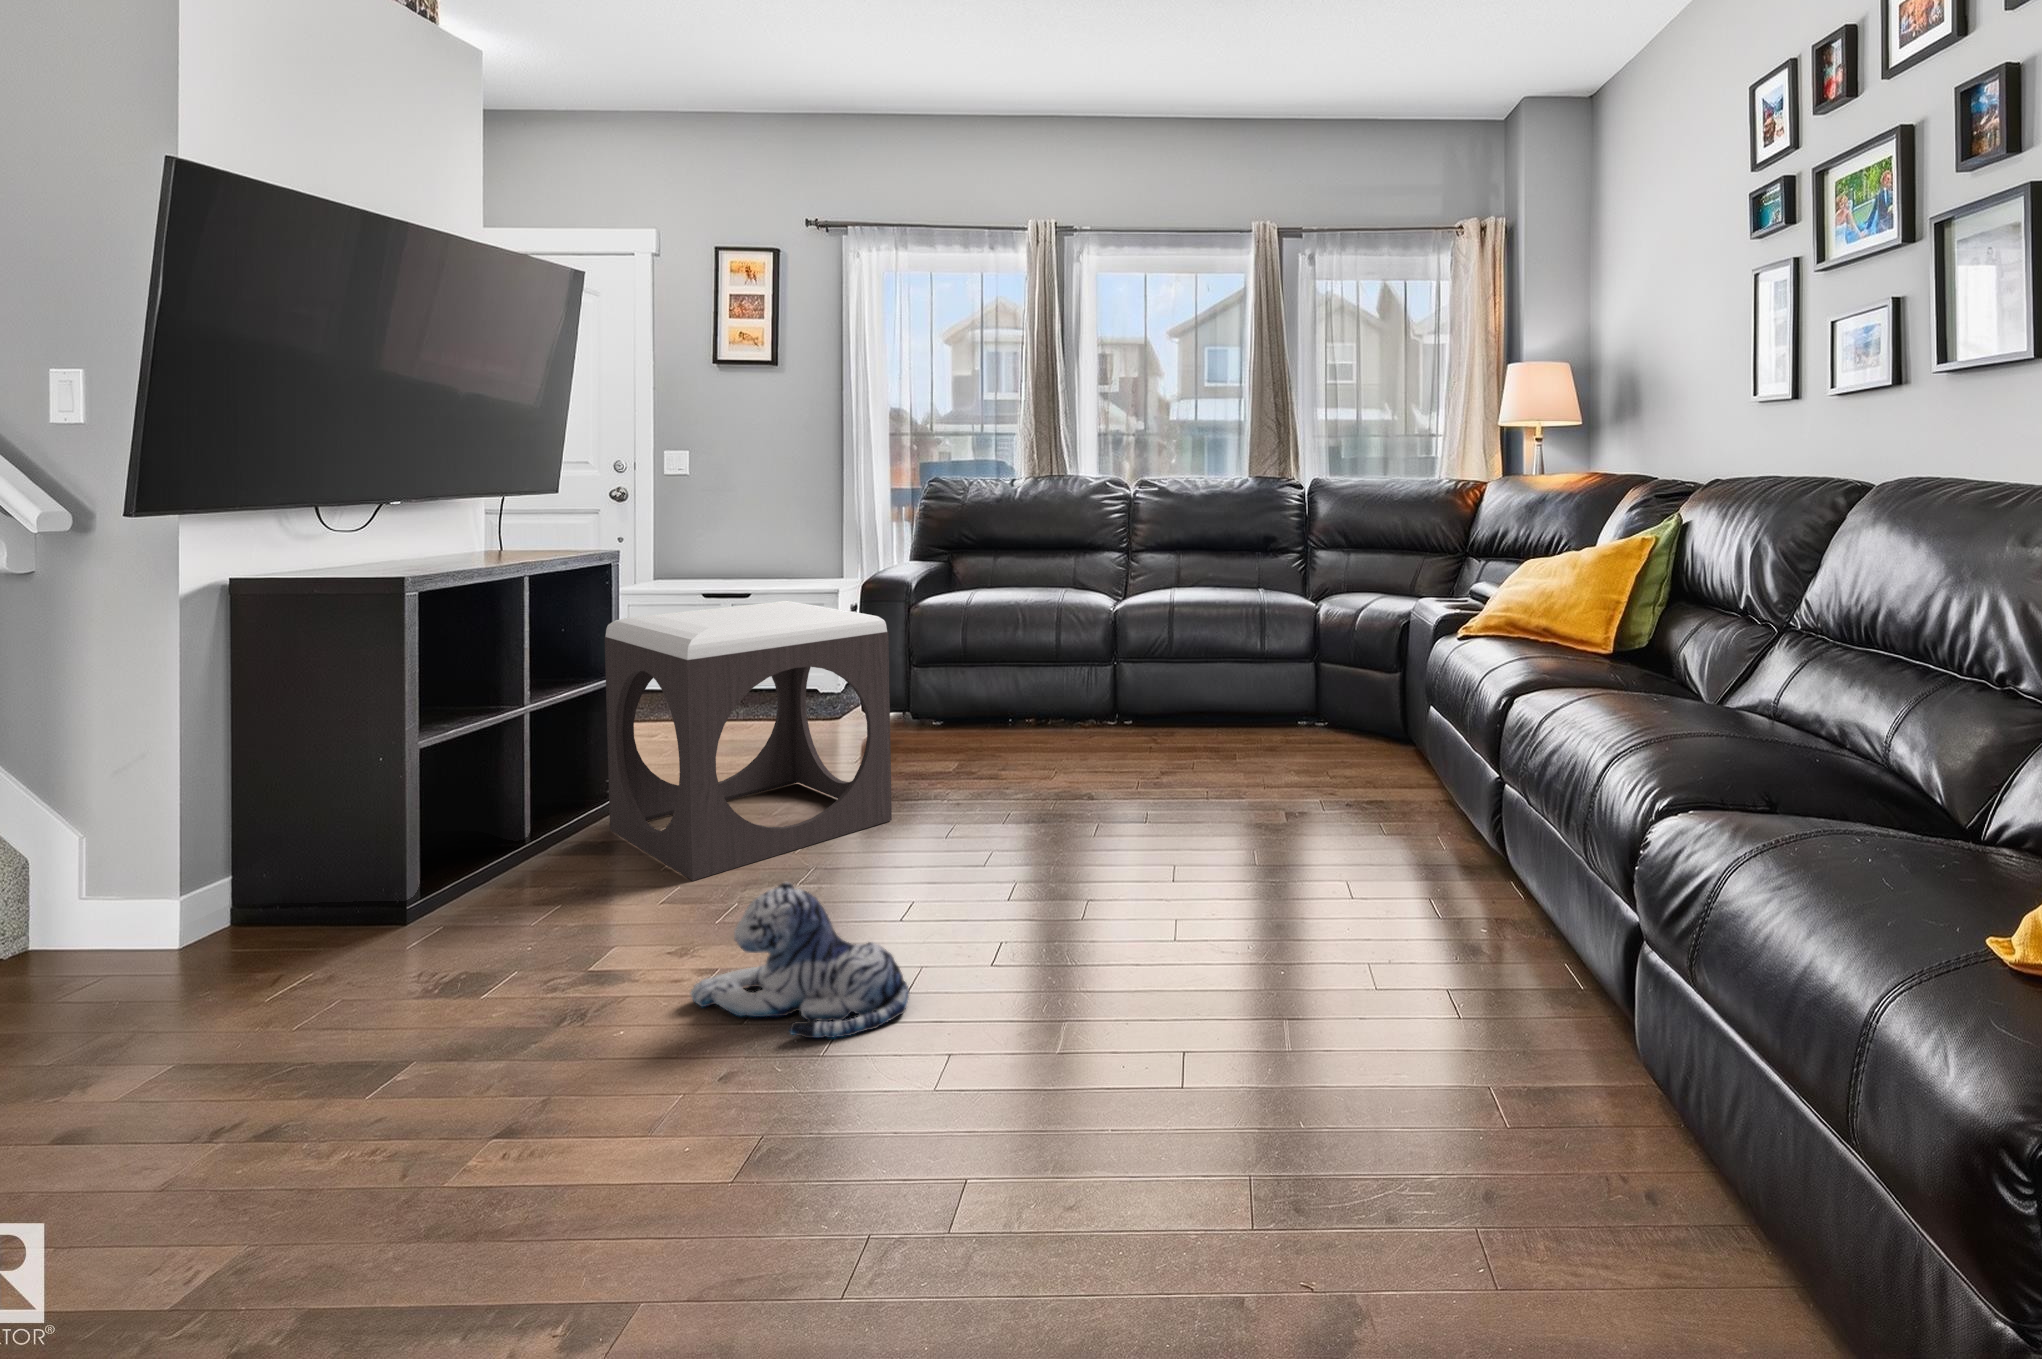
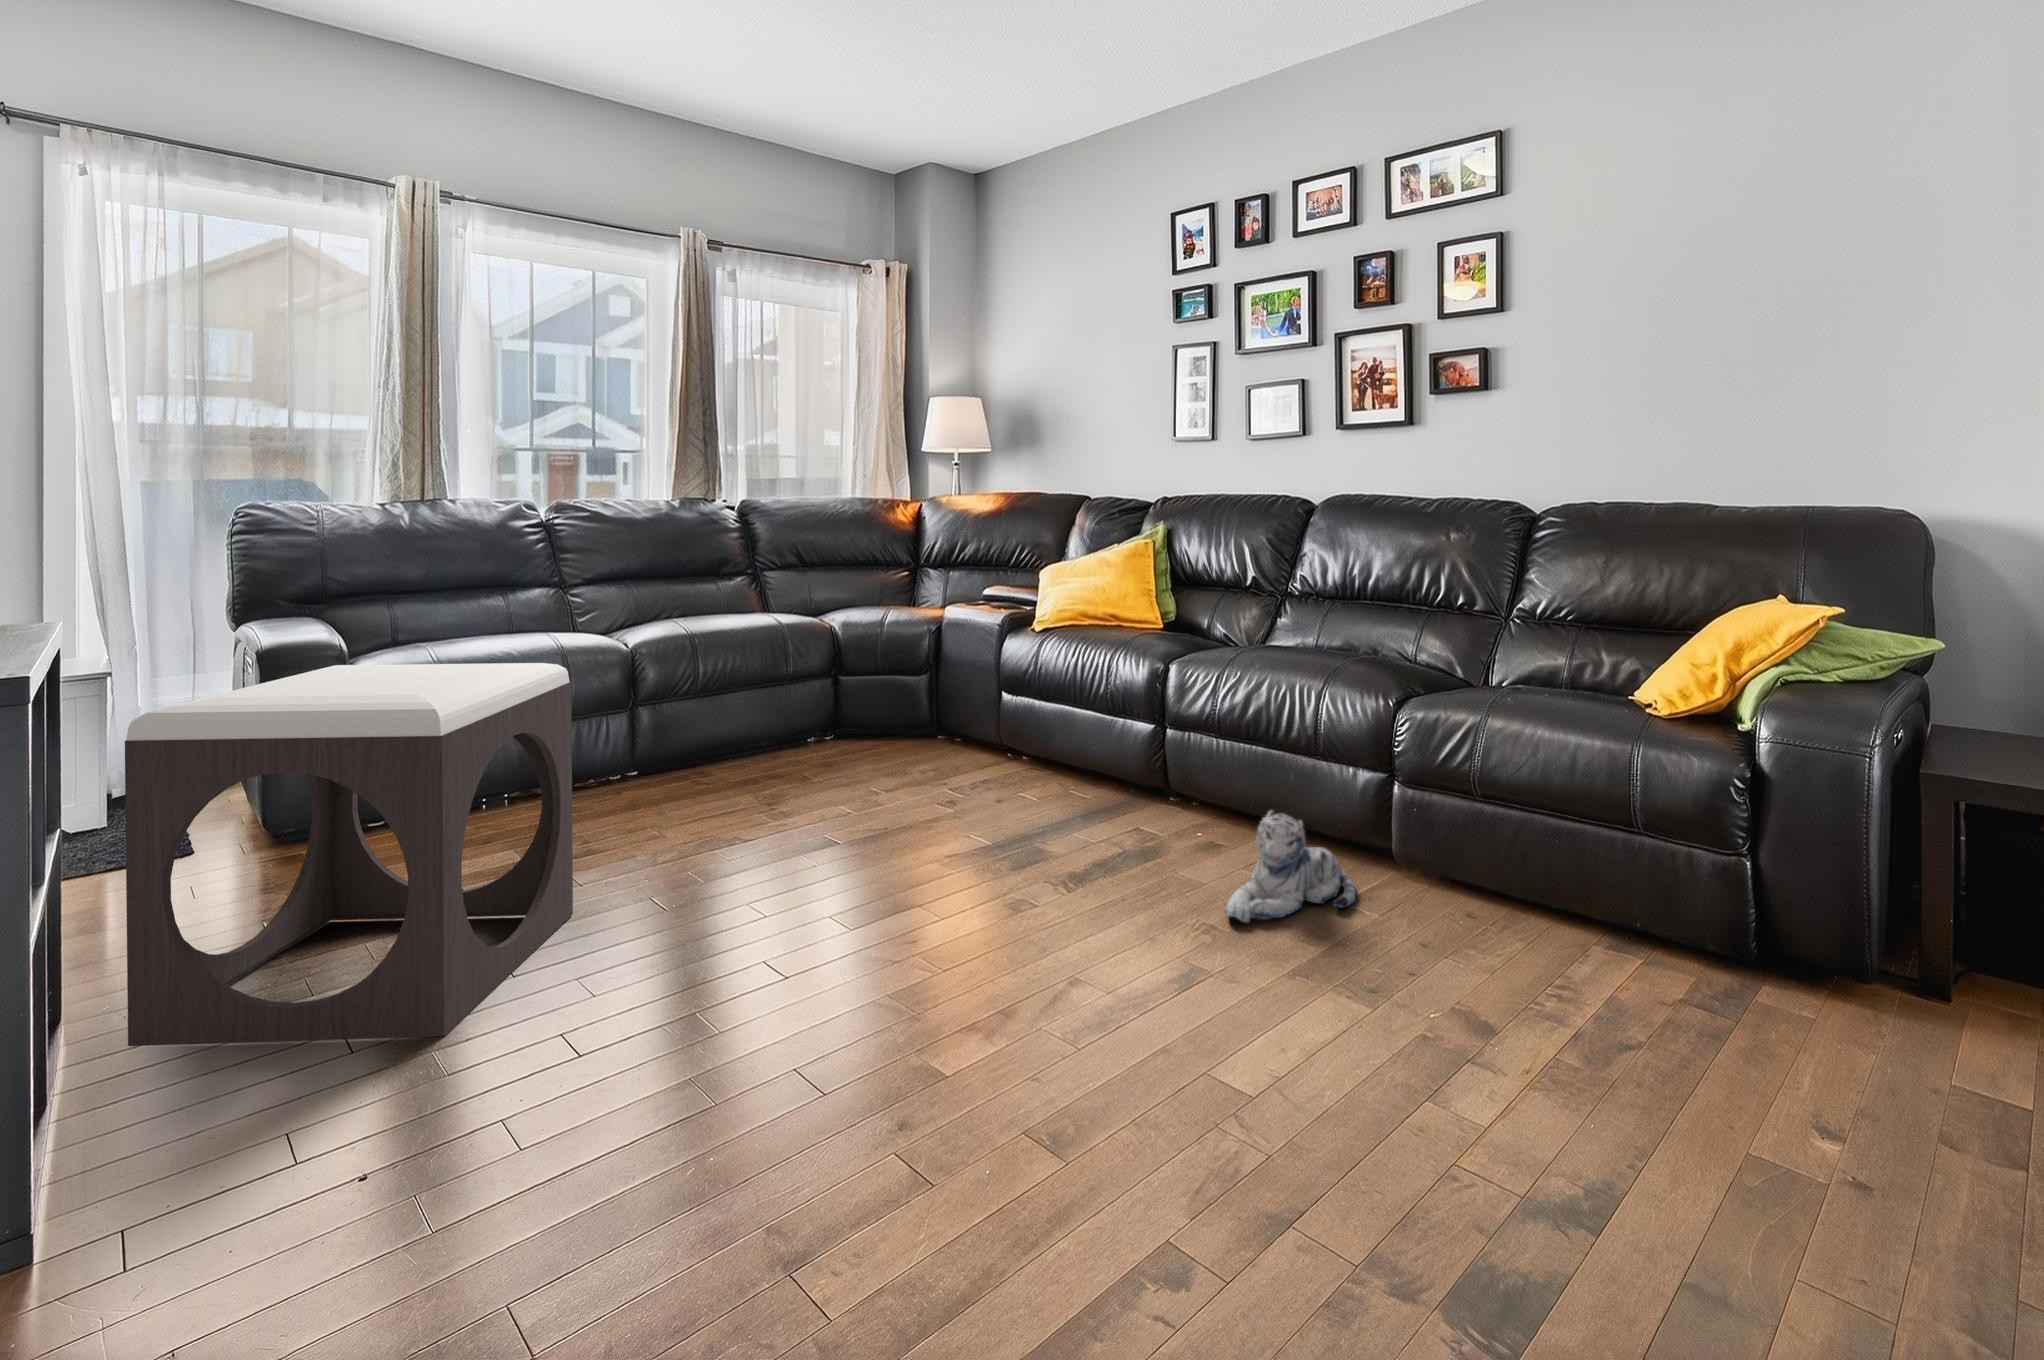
plush toy: present [691,882,909,1038] -> present [1226,811,1356,923]

